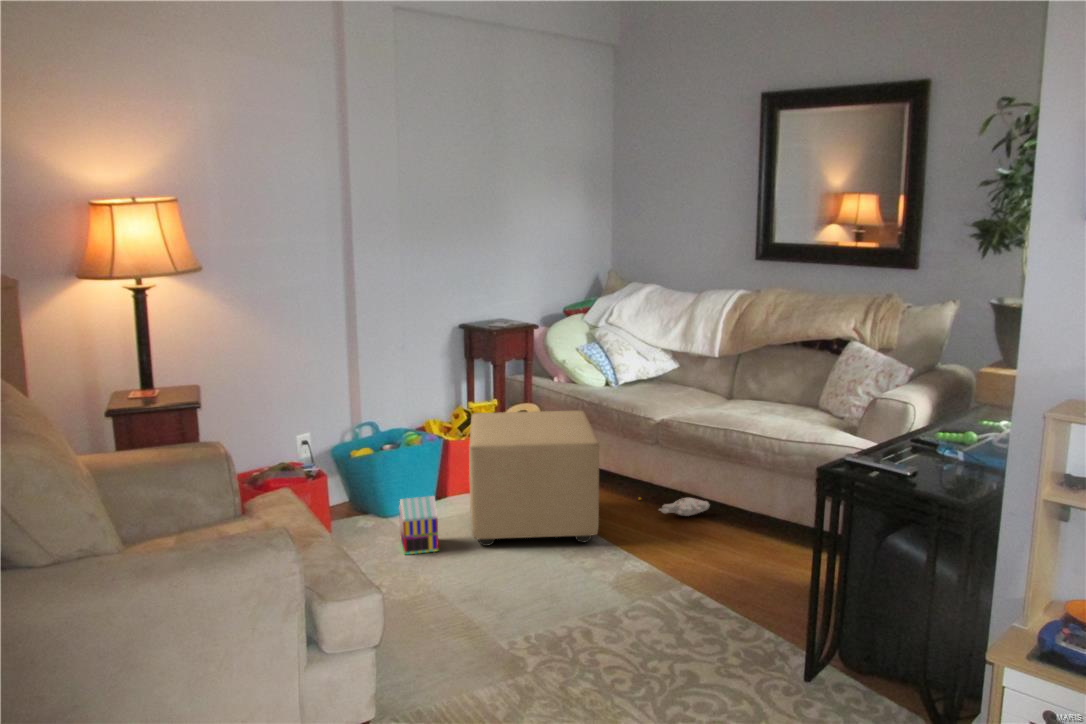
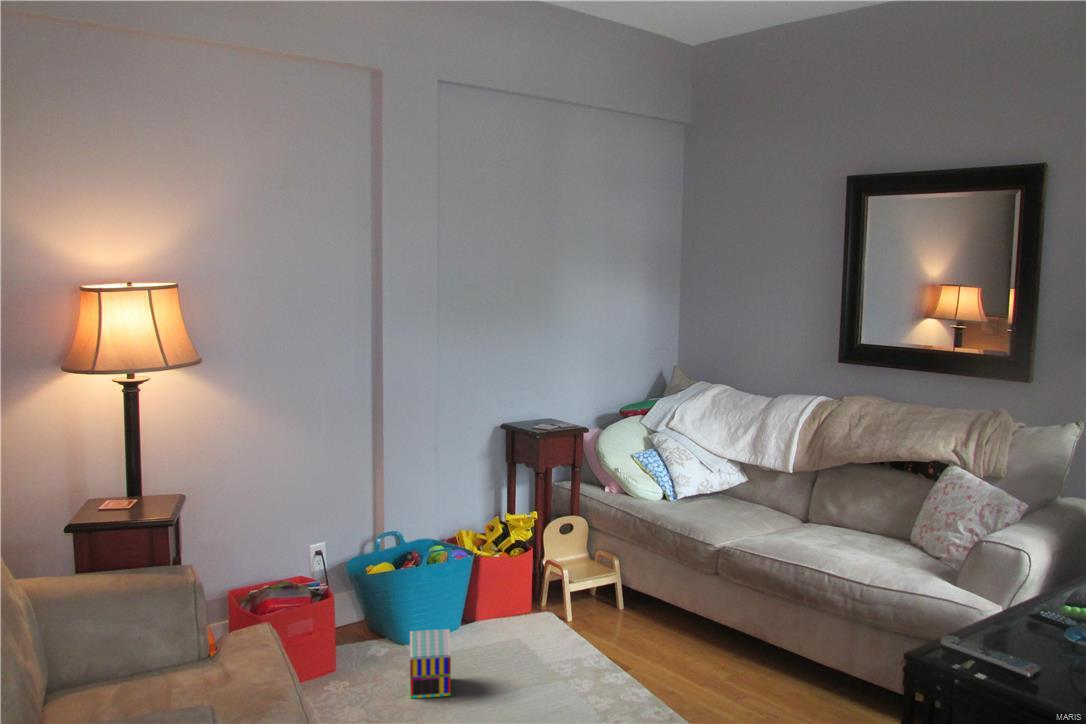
ottoman: present [469,411,599,546] -> none [491,529,642,694]
plush toy: present [639,497,710,516] -> none [694,635,778,664]

